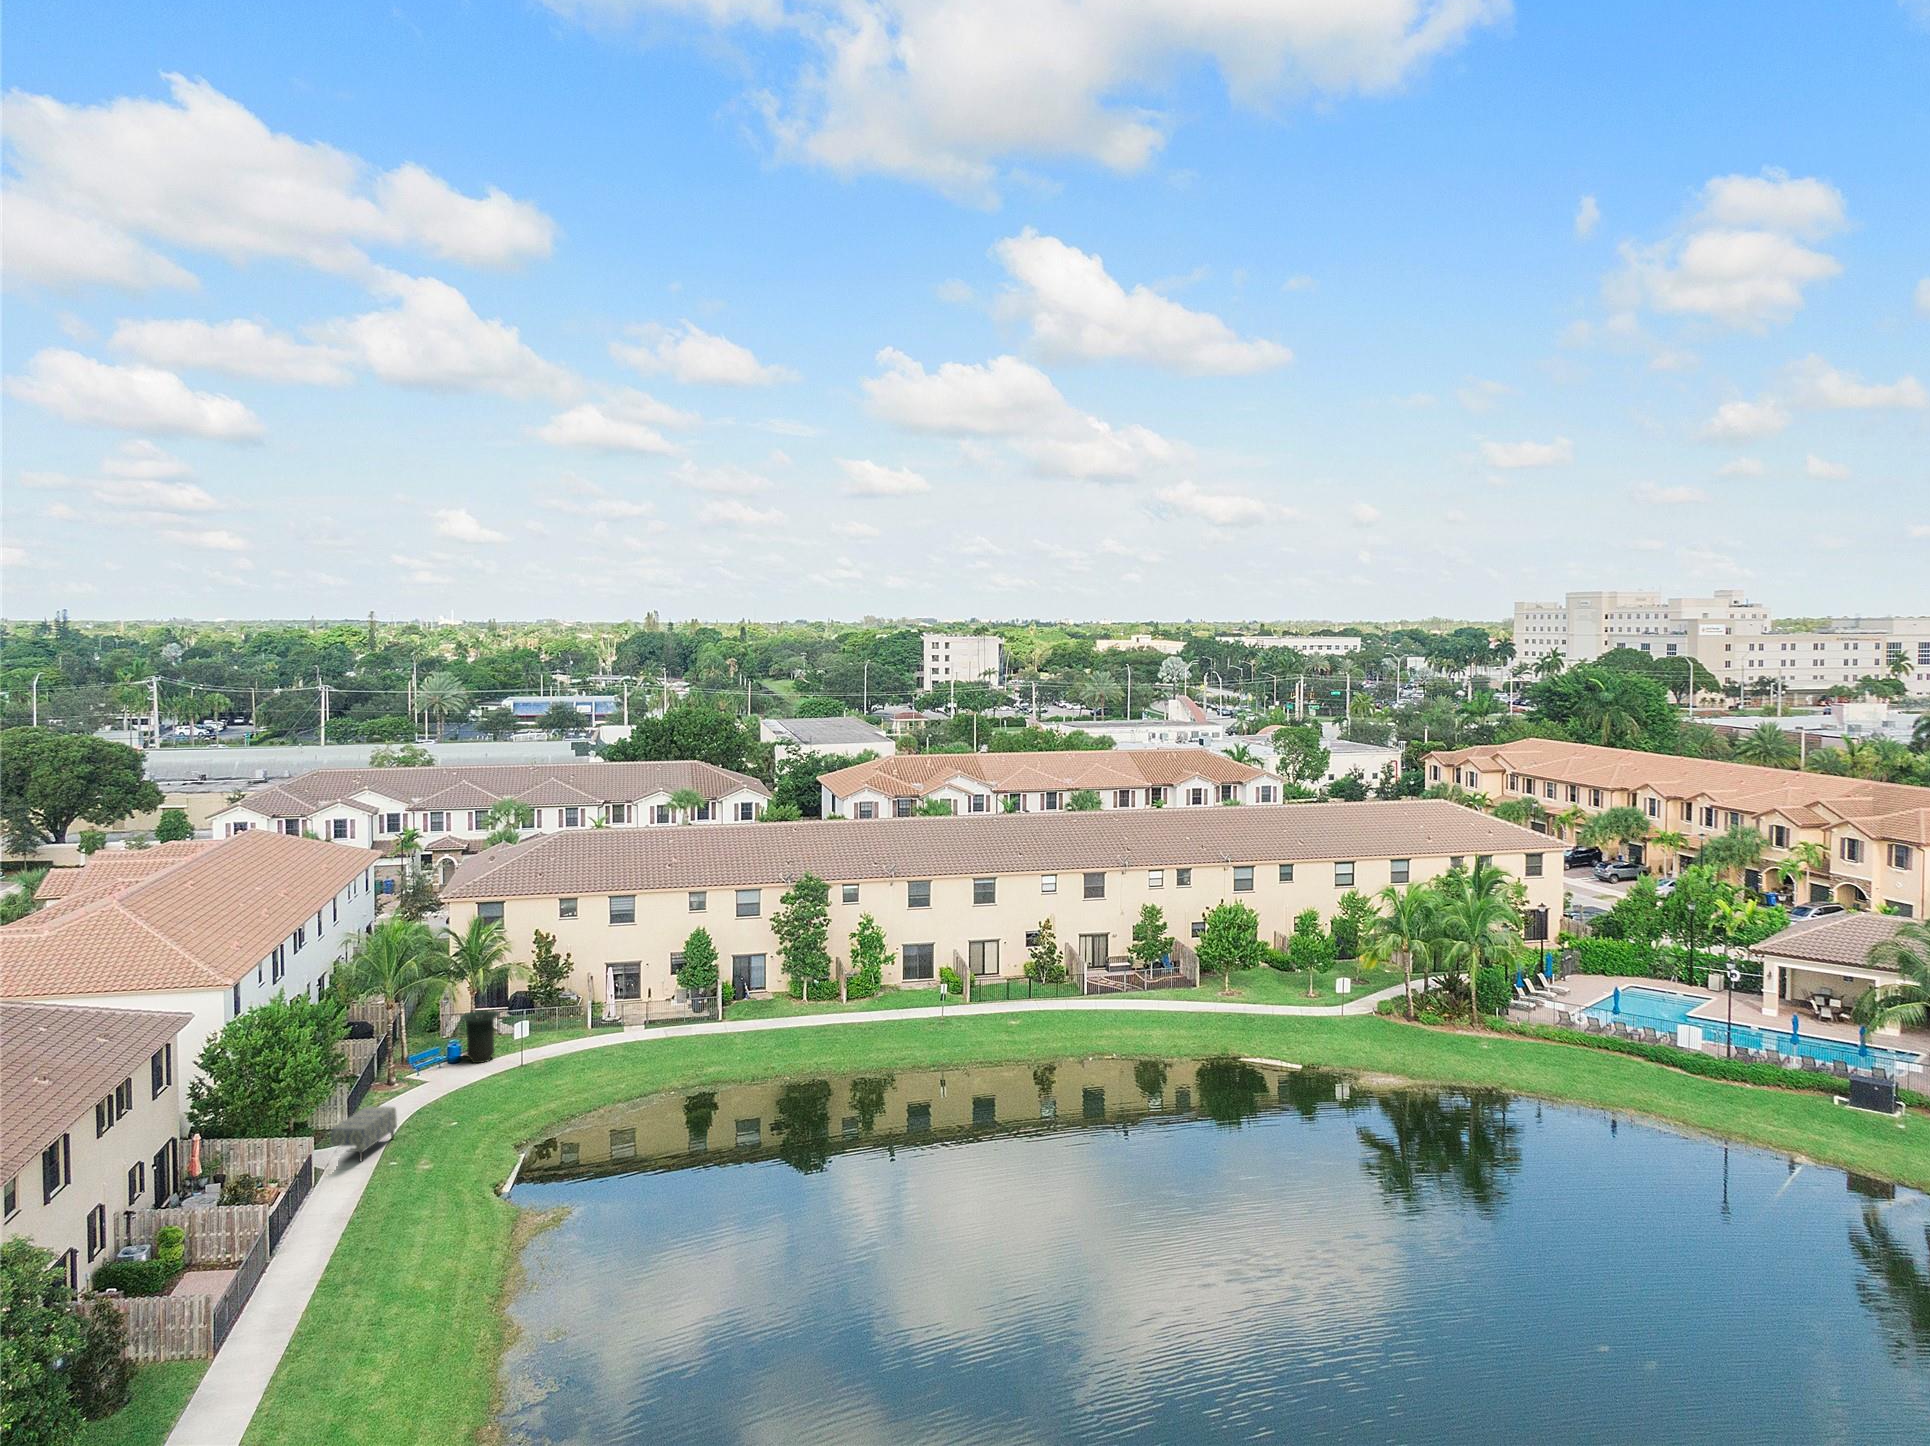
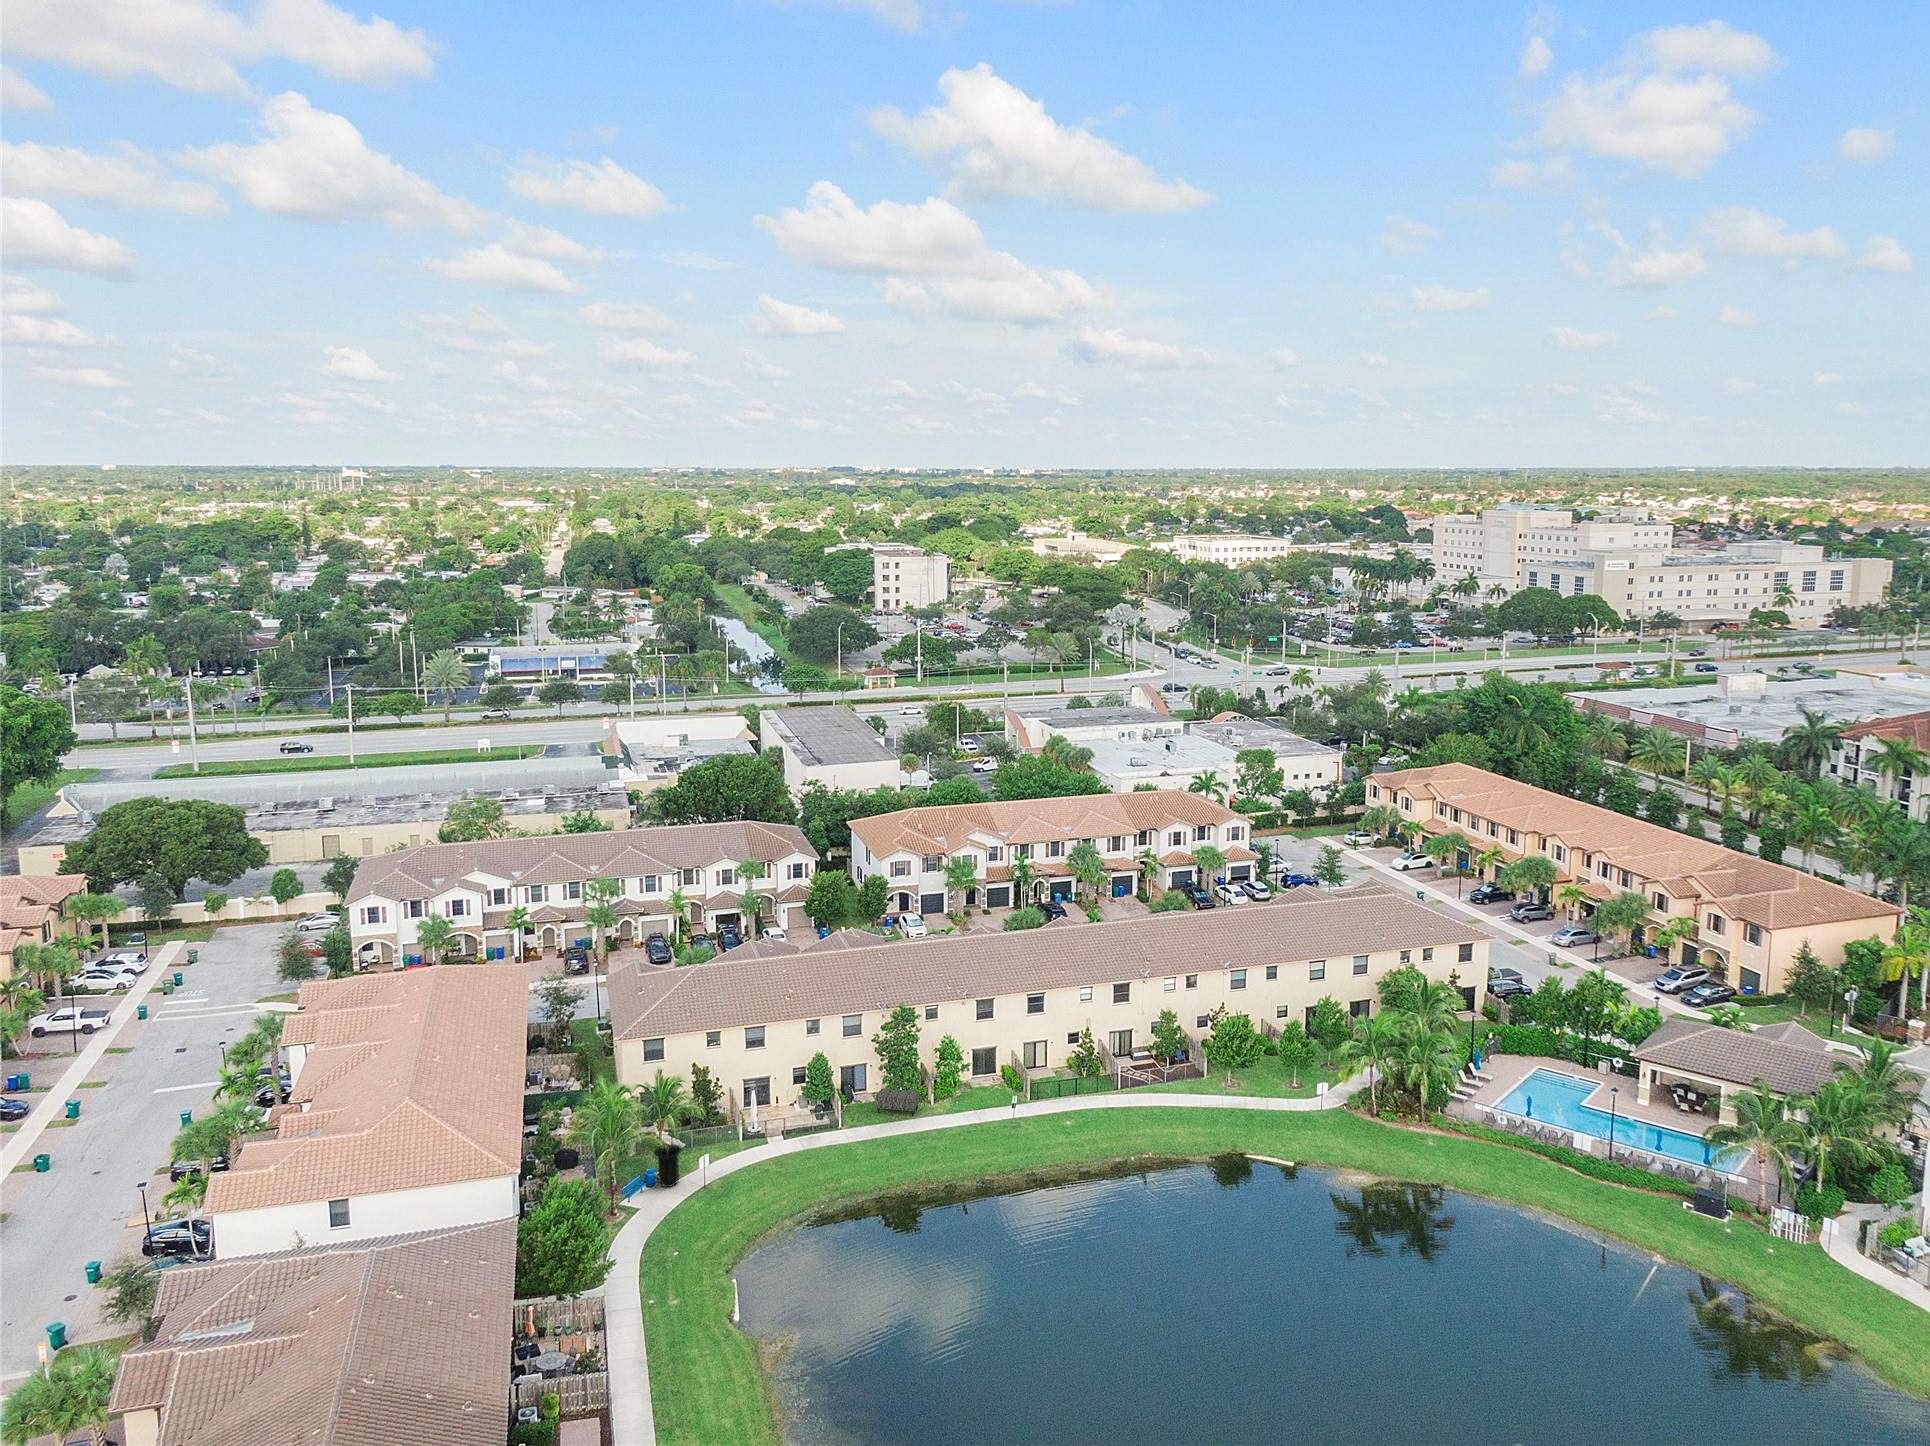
bench: present [330,1107,397,1161] -> present [876,1088,919,1116]

